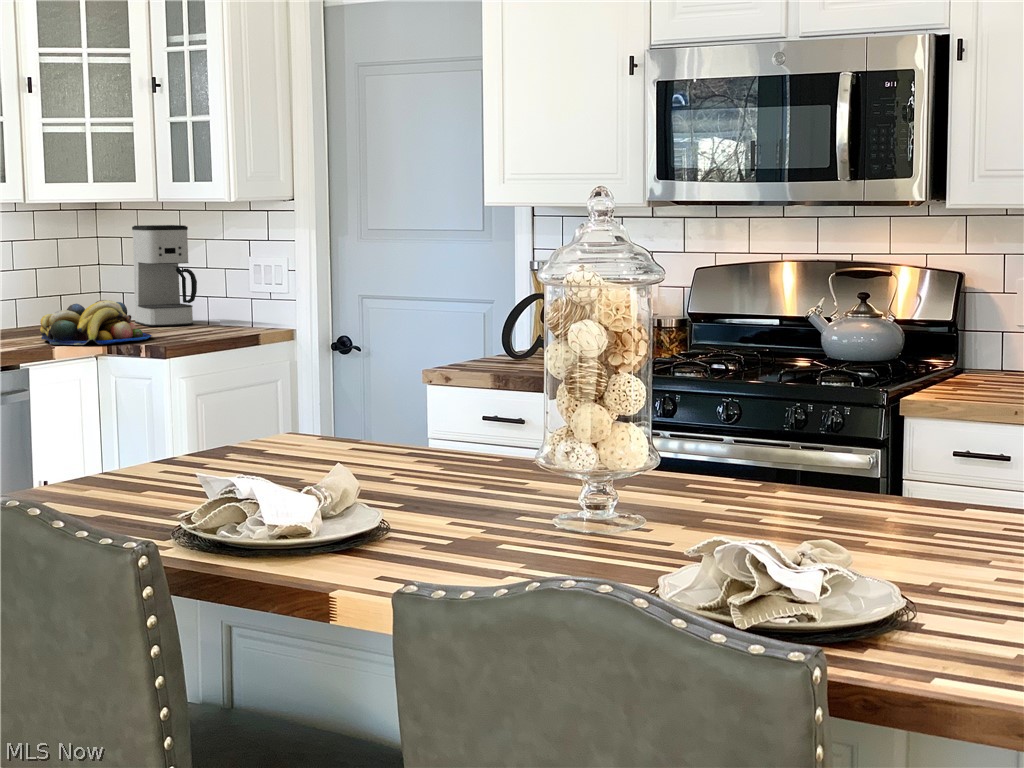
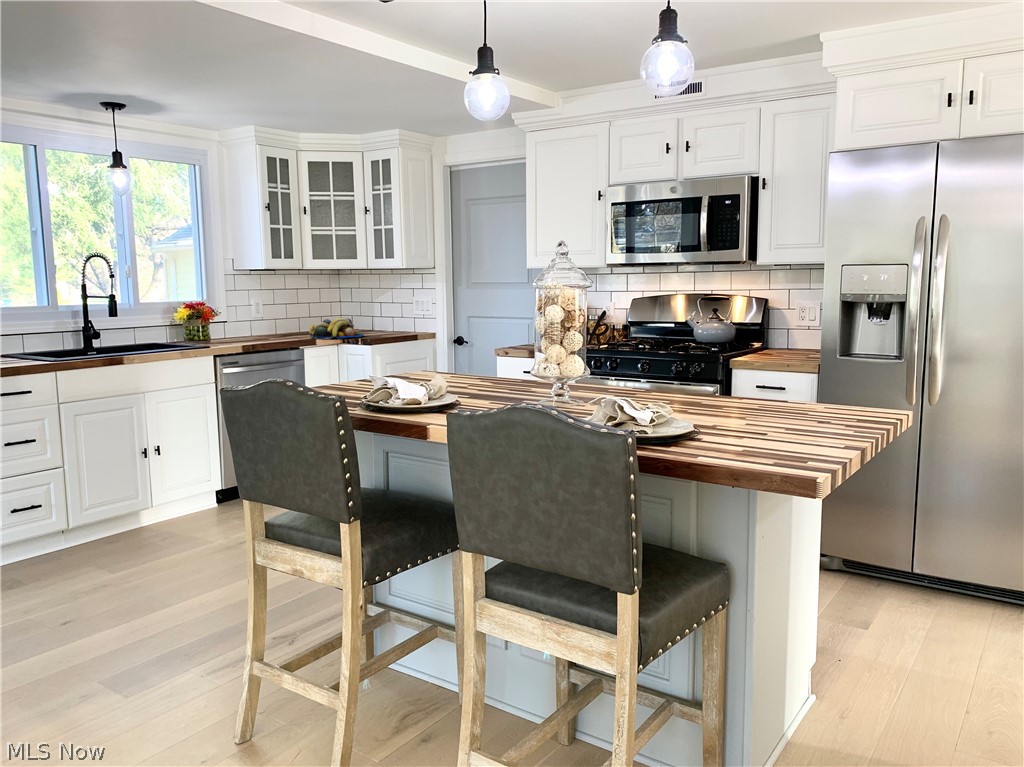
coffee maker: present [132,225,197,326] -> none [355,281,387,332]

